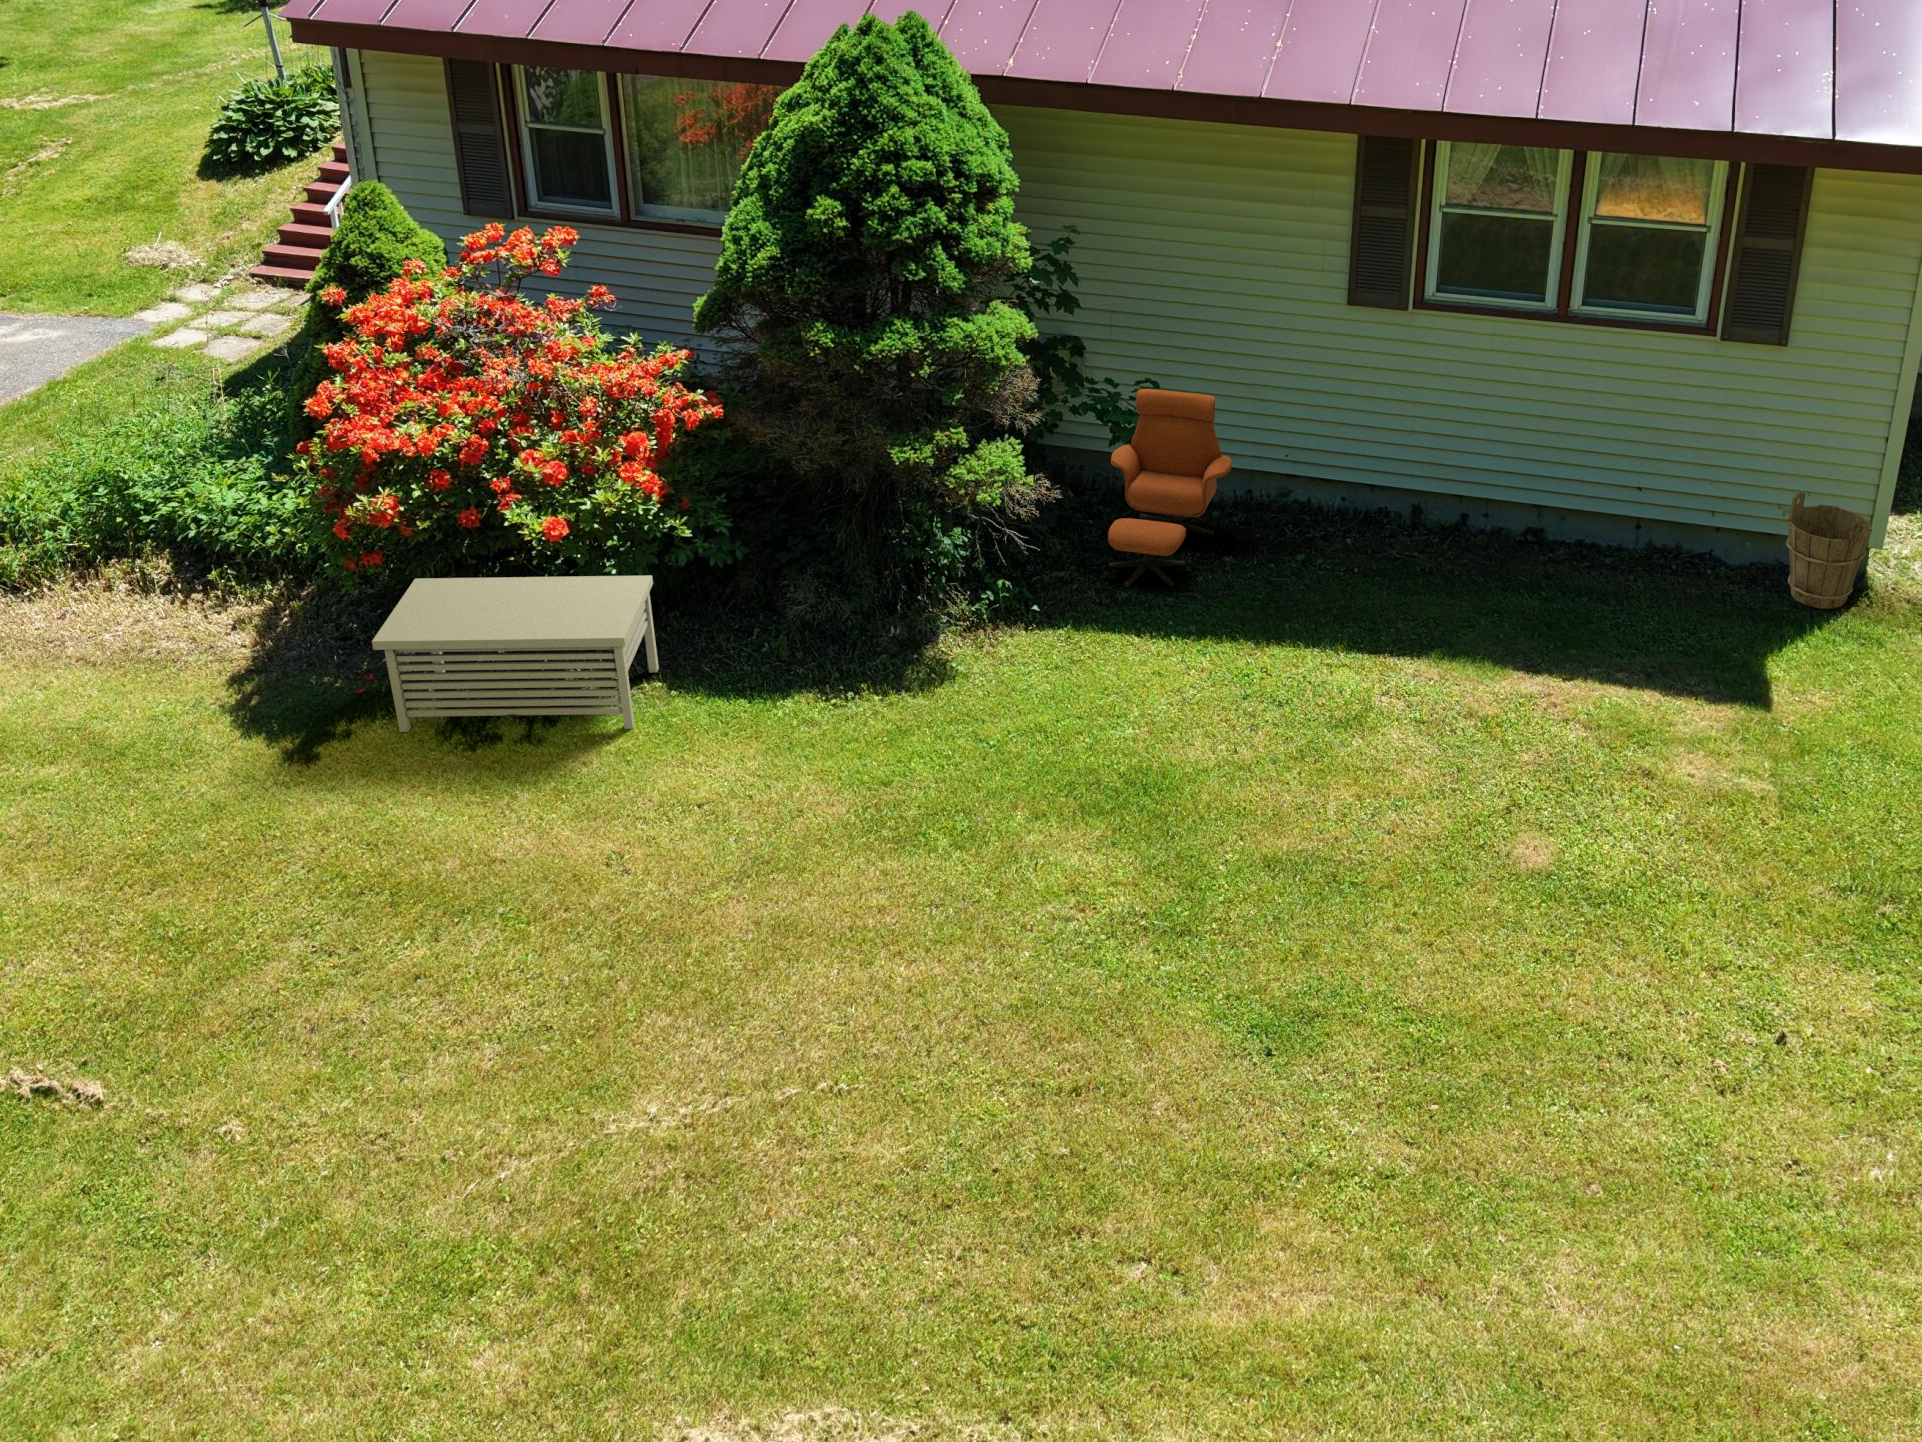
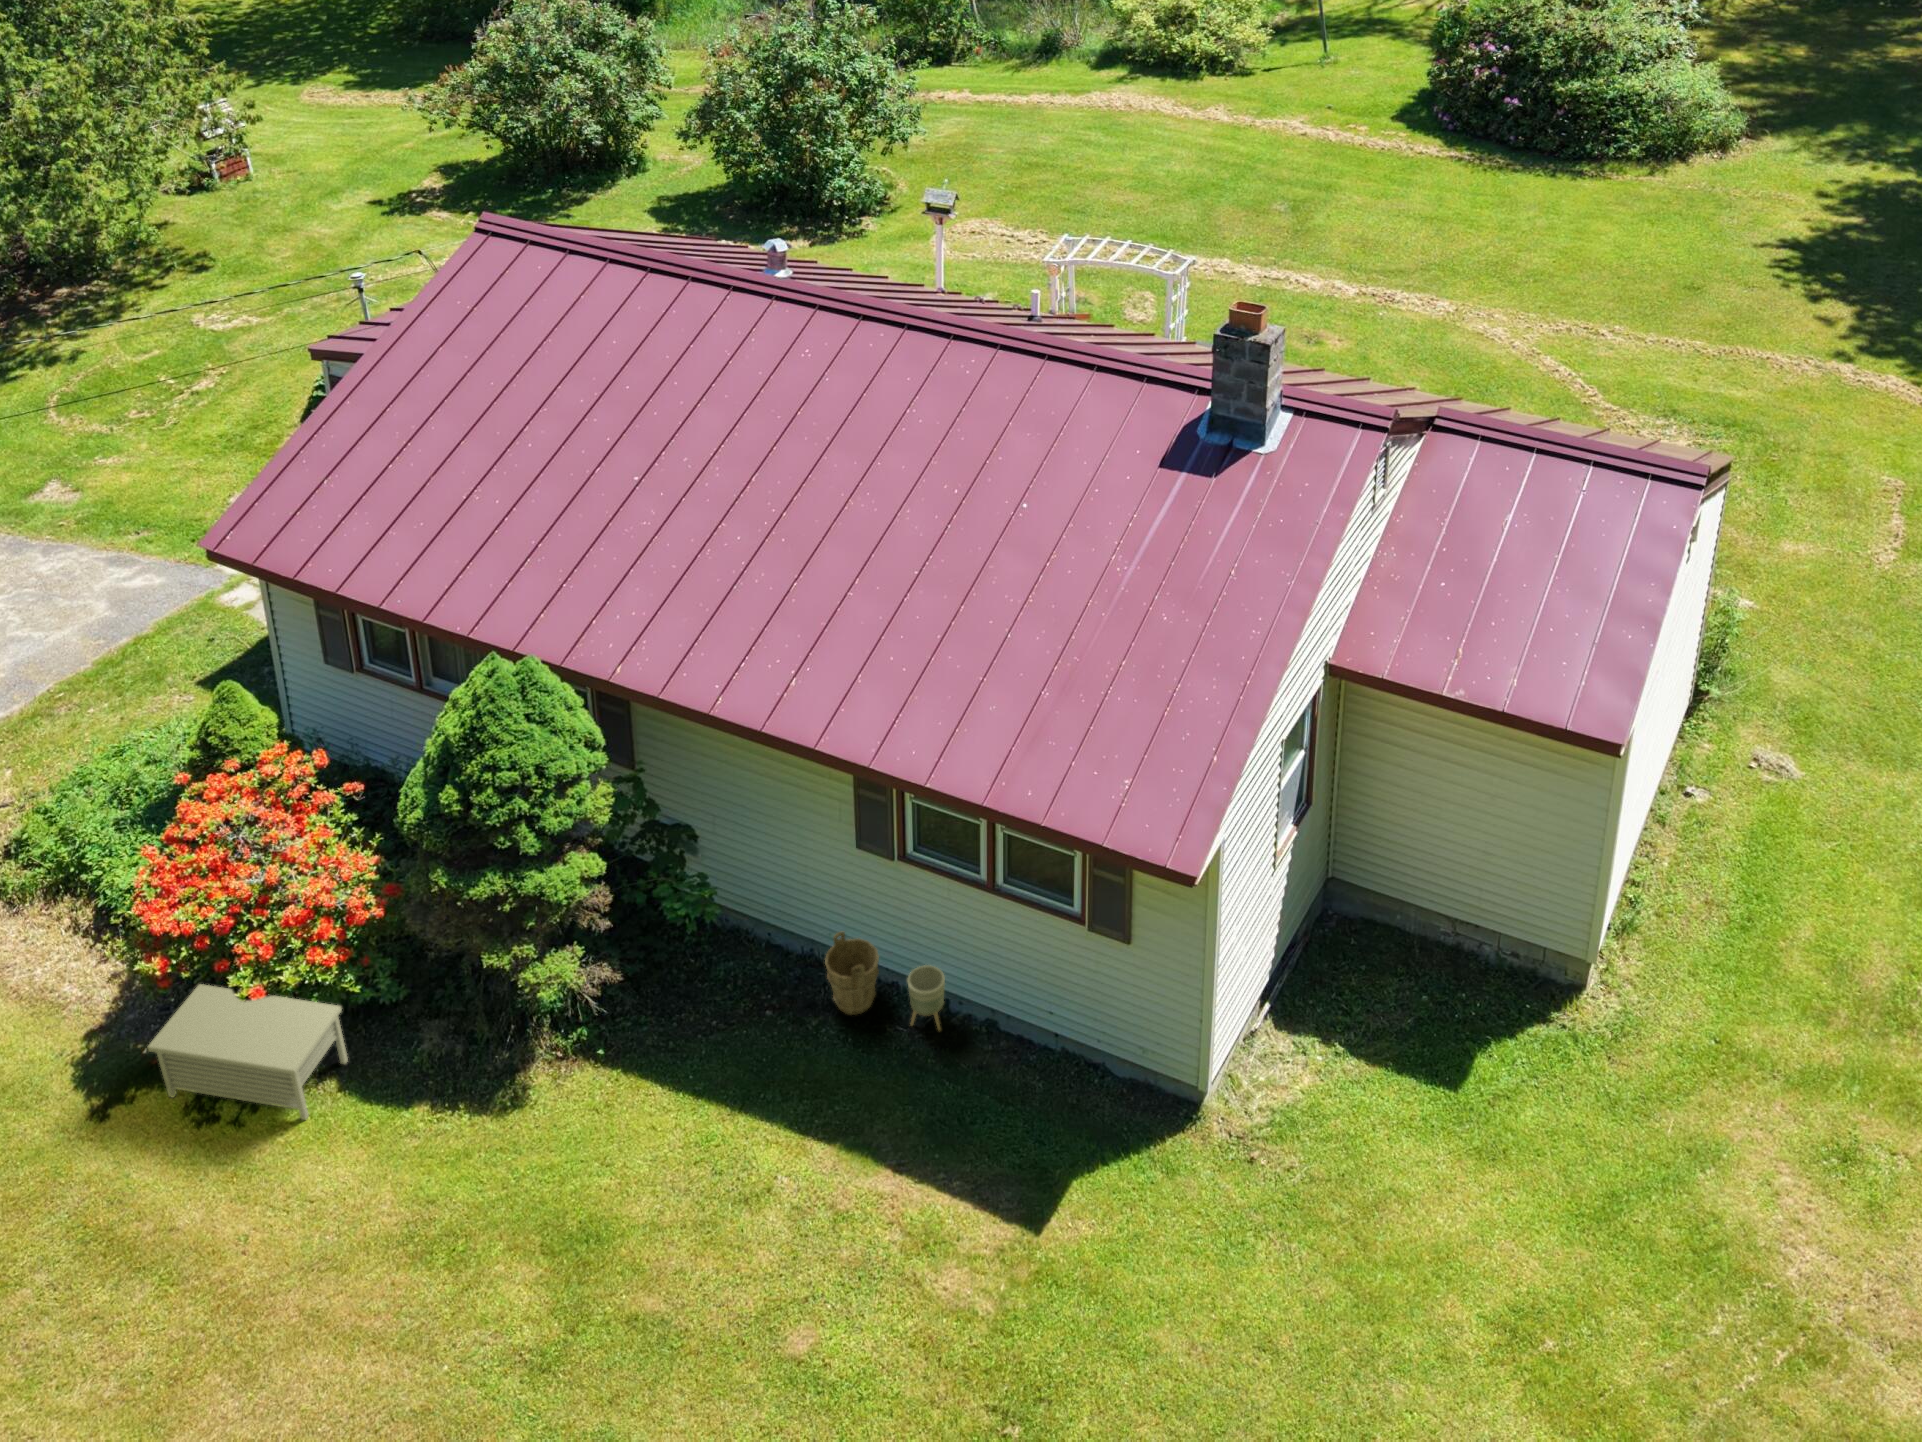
lounge chair: present [1108,389,1232,587] -> none [678,869,785,1030]
planter: none [1429,469,1481,555] -> present [908,965,945,1031]
bucket: present [1786,492,1872,609] -> present [825,932,879,1015]

